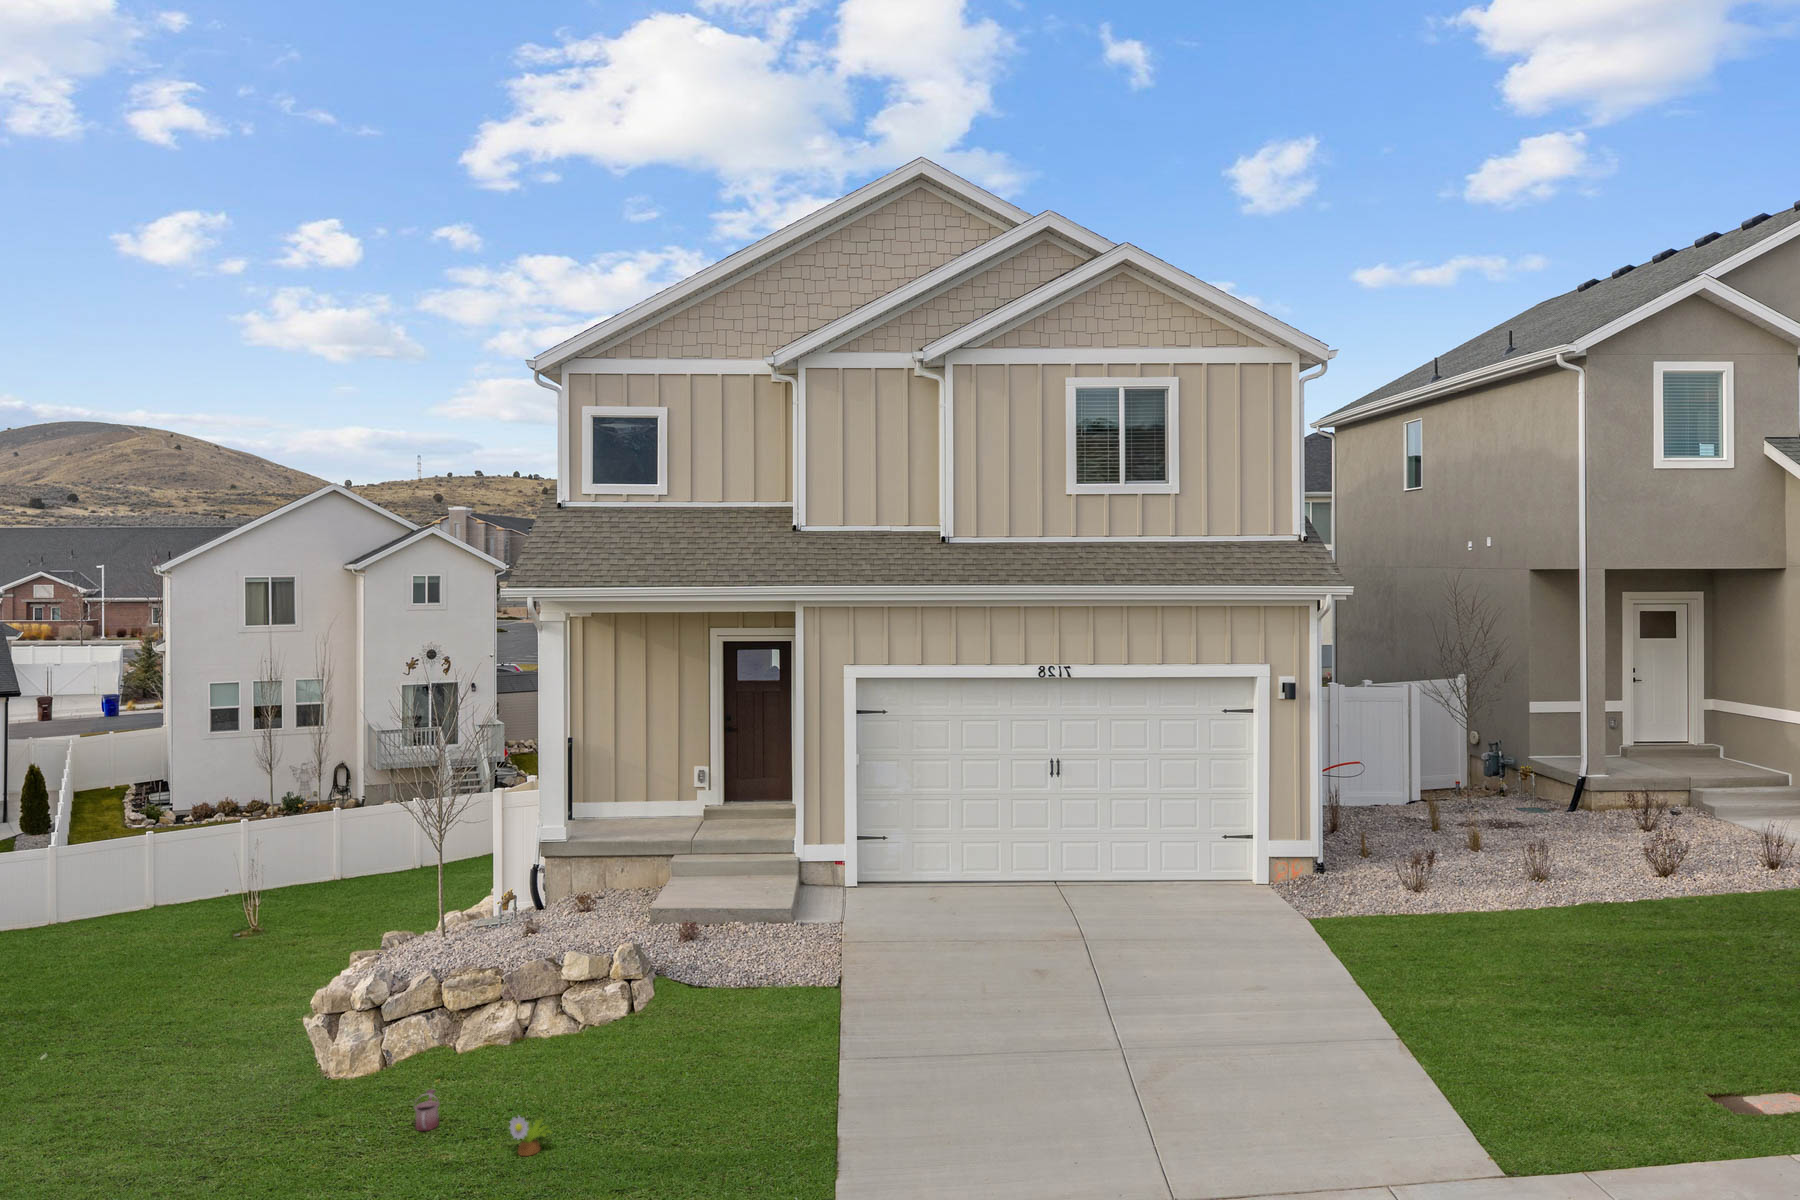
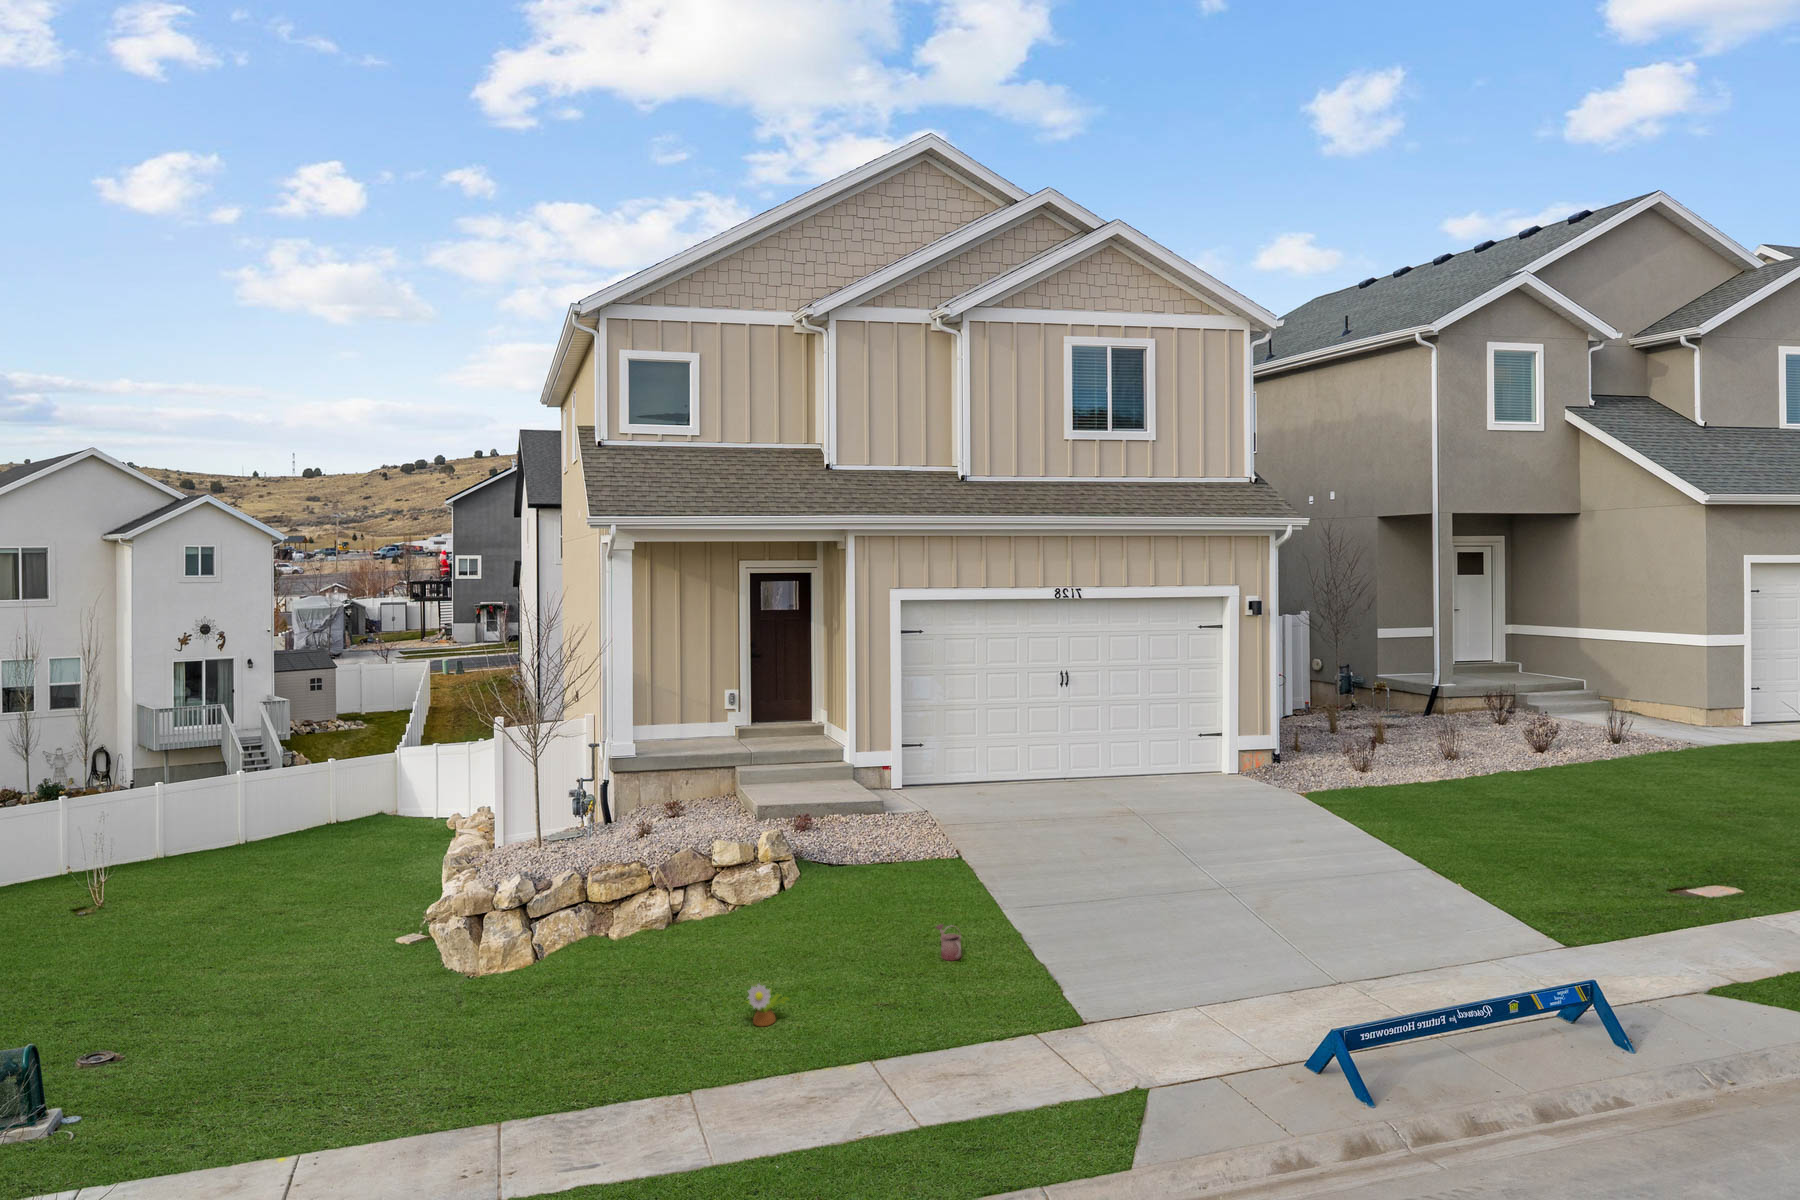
watering can: present [414,1089,439,1131] -> present [935,924,962,961]

